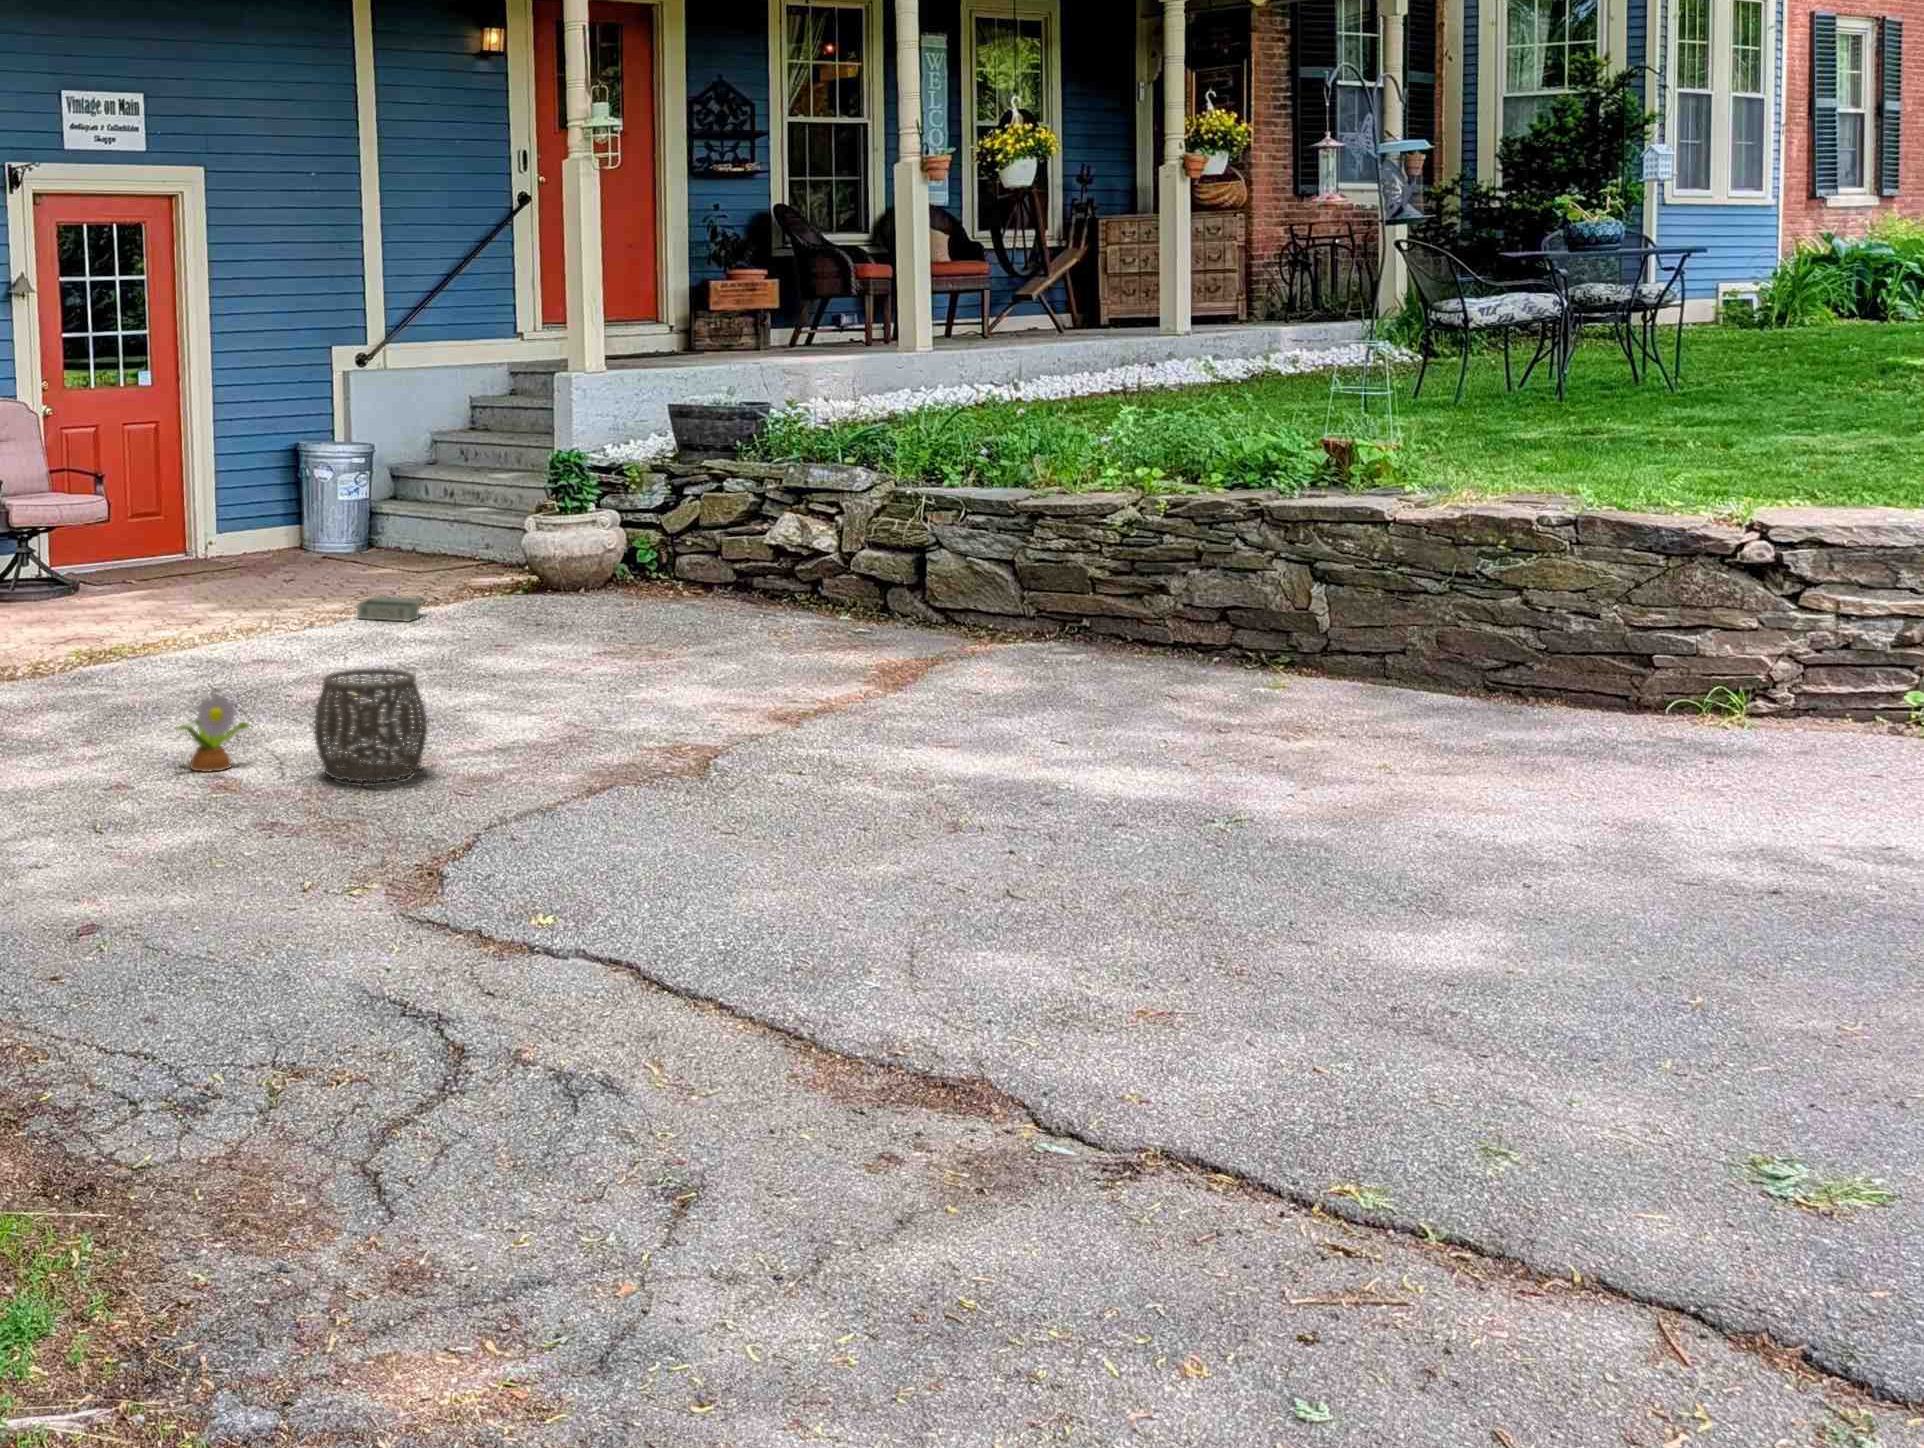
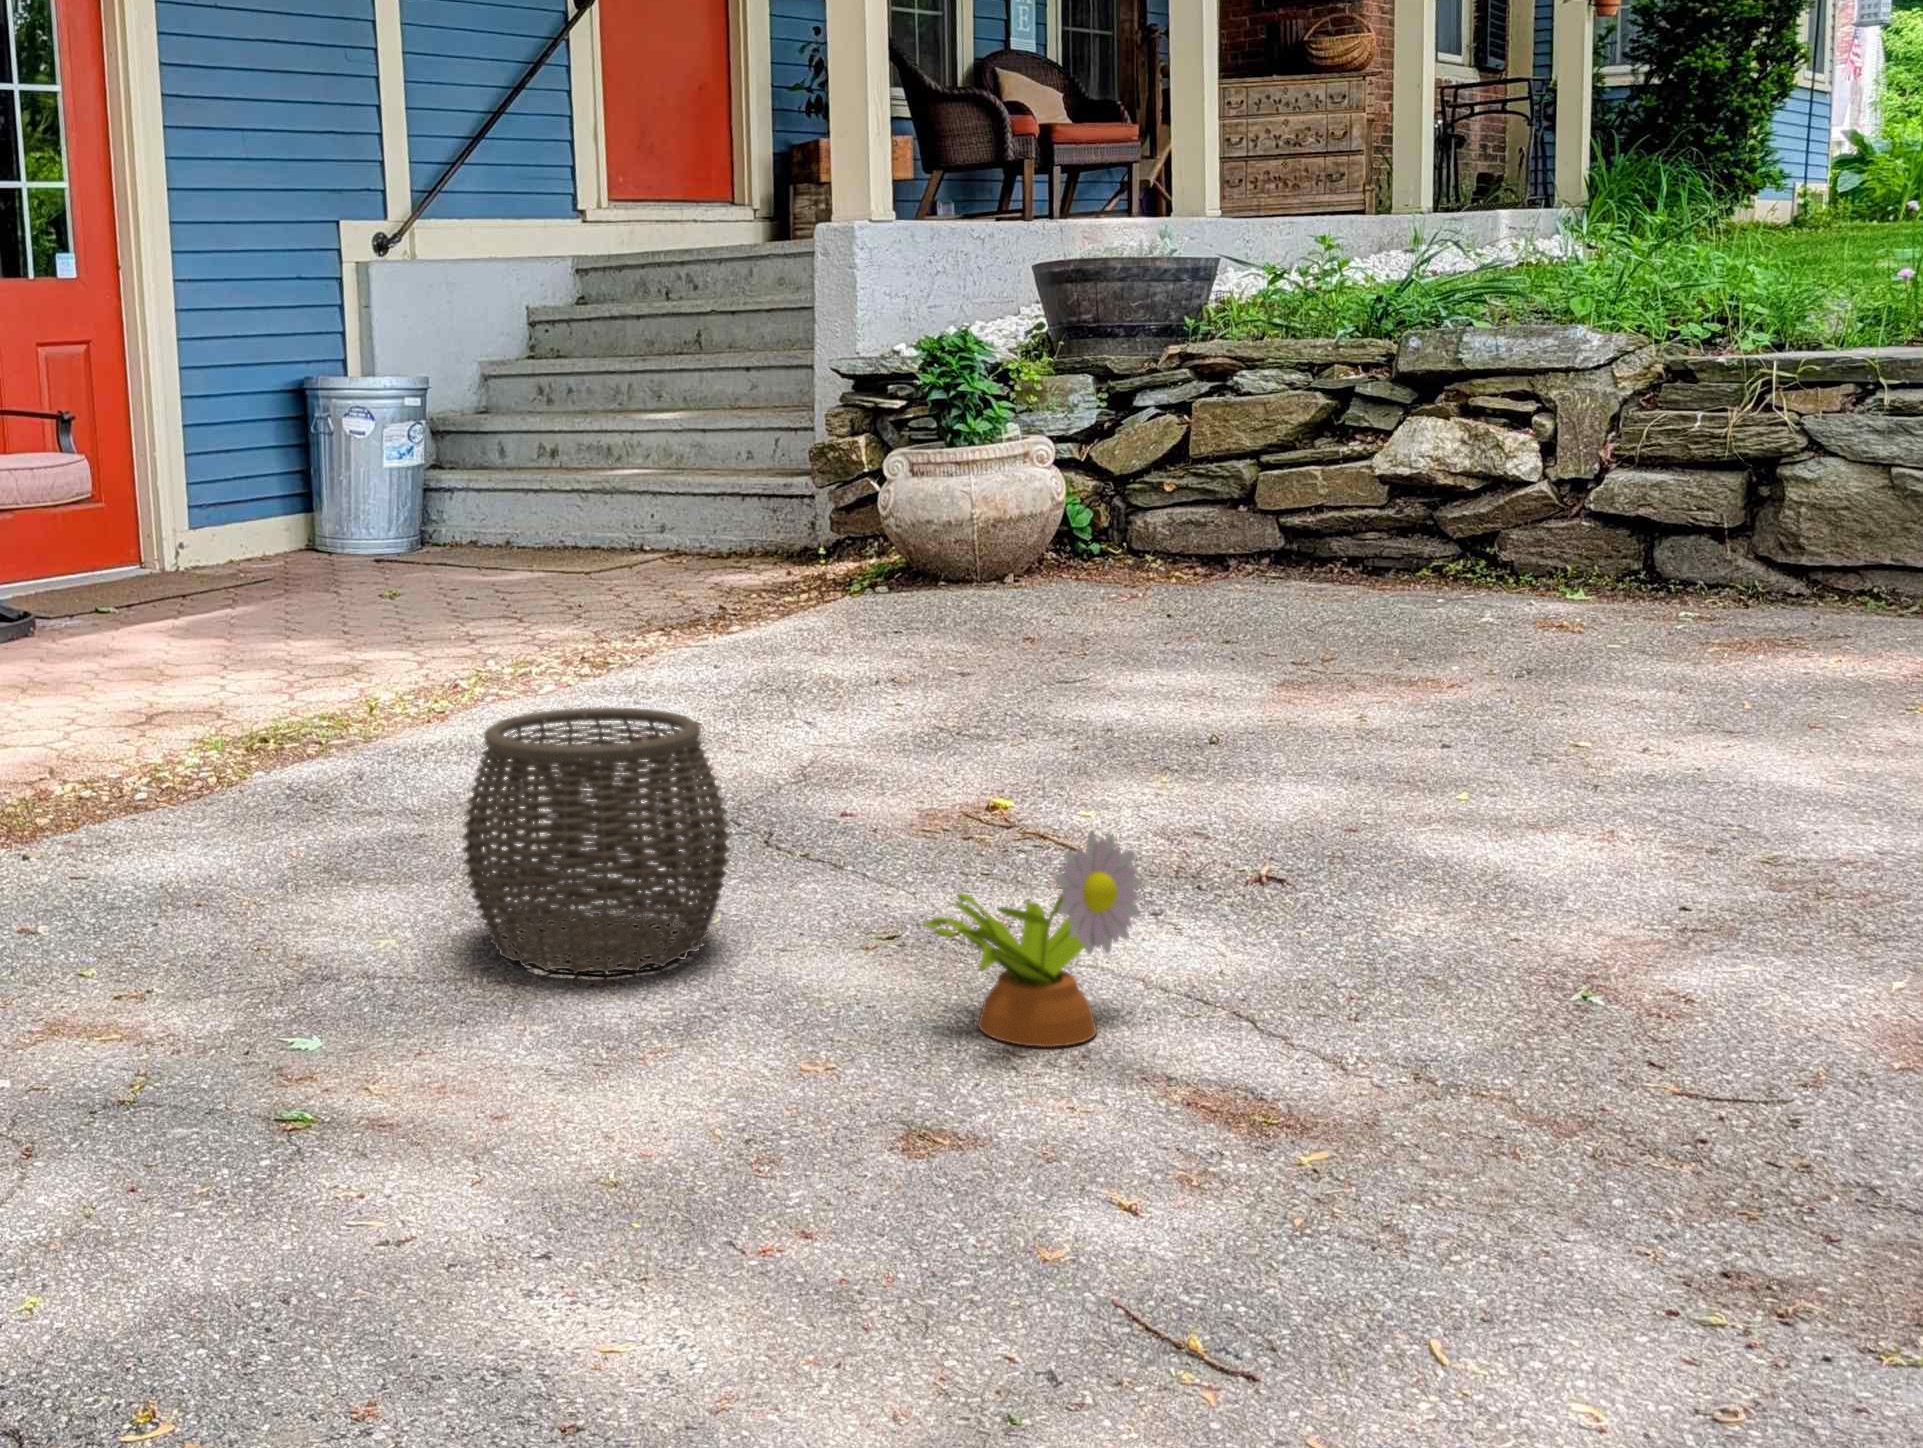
toolbox: present [357,597,425,621] -> none [630,600,747,642]
woven basket: present [314,669,428,782] -> present [463,707,730,973]

